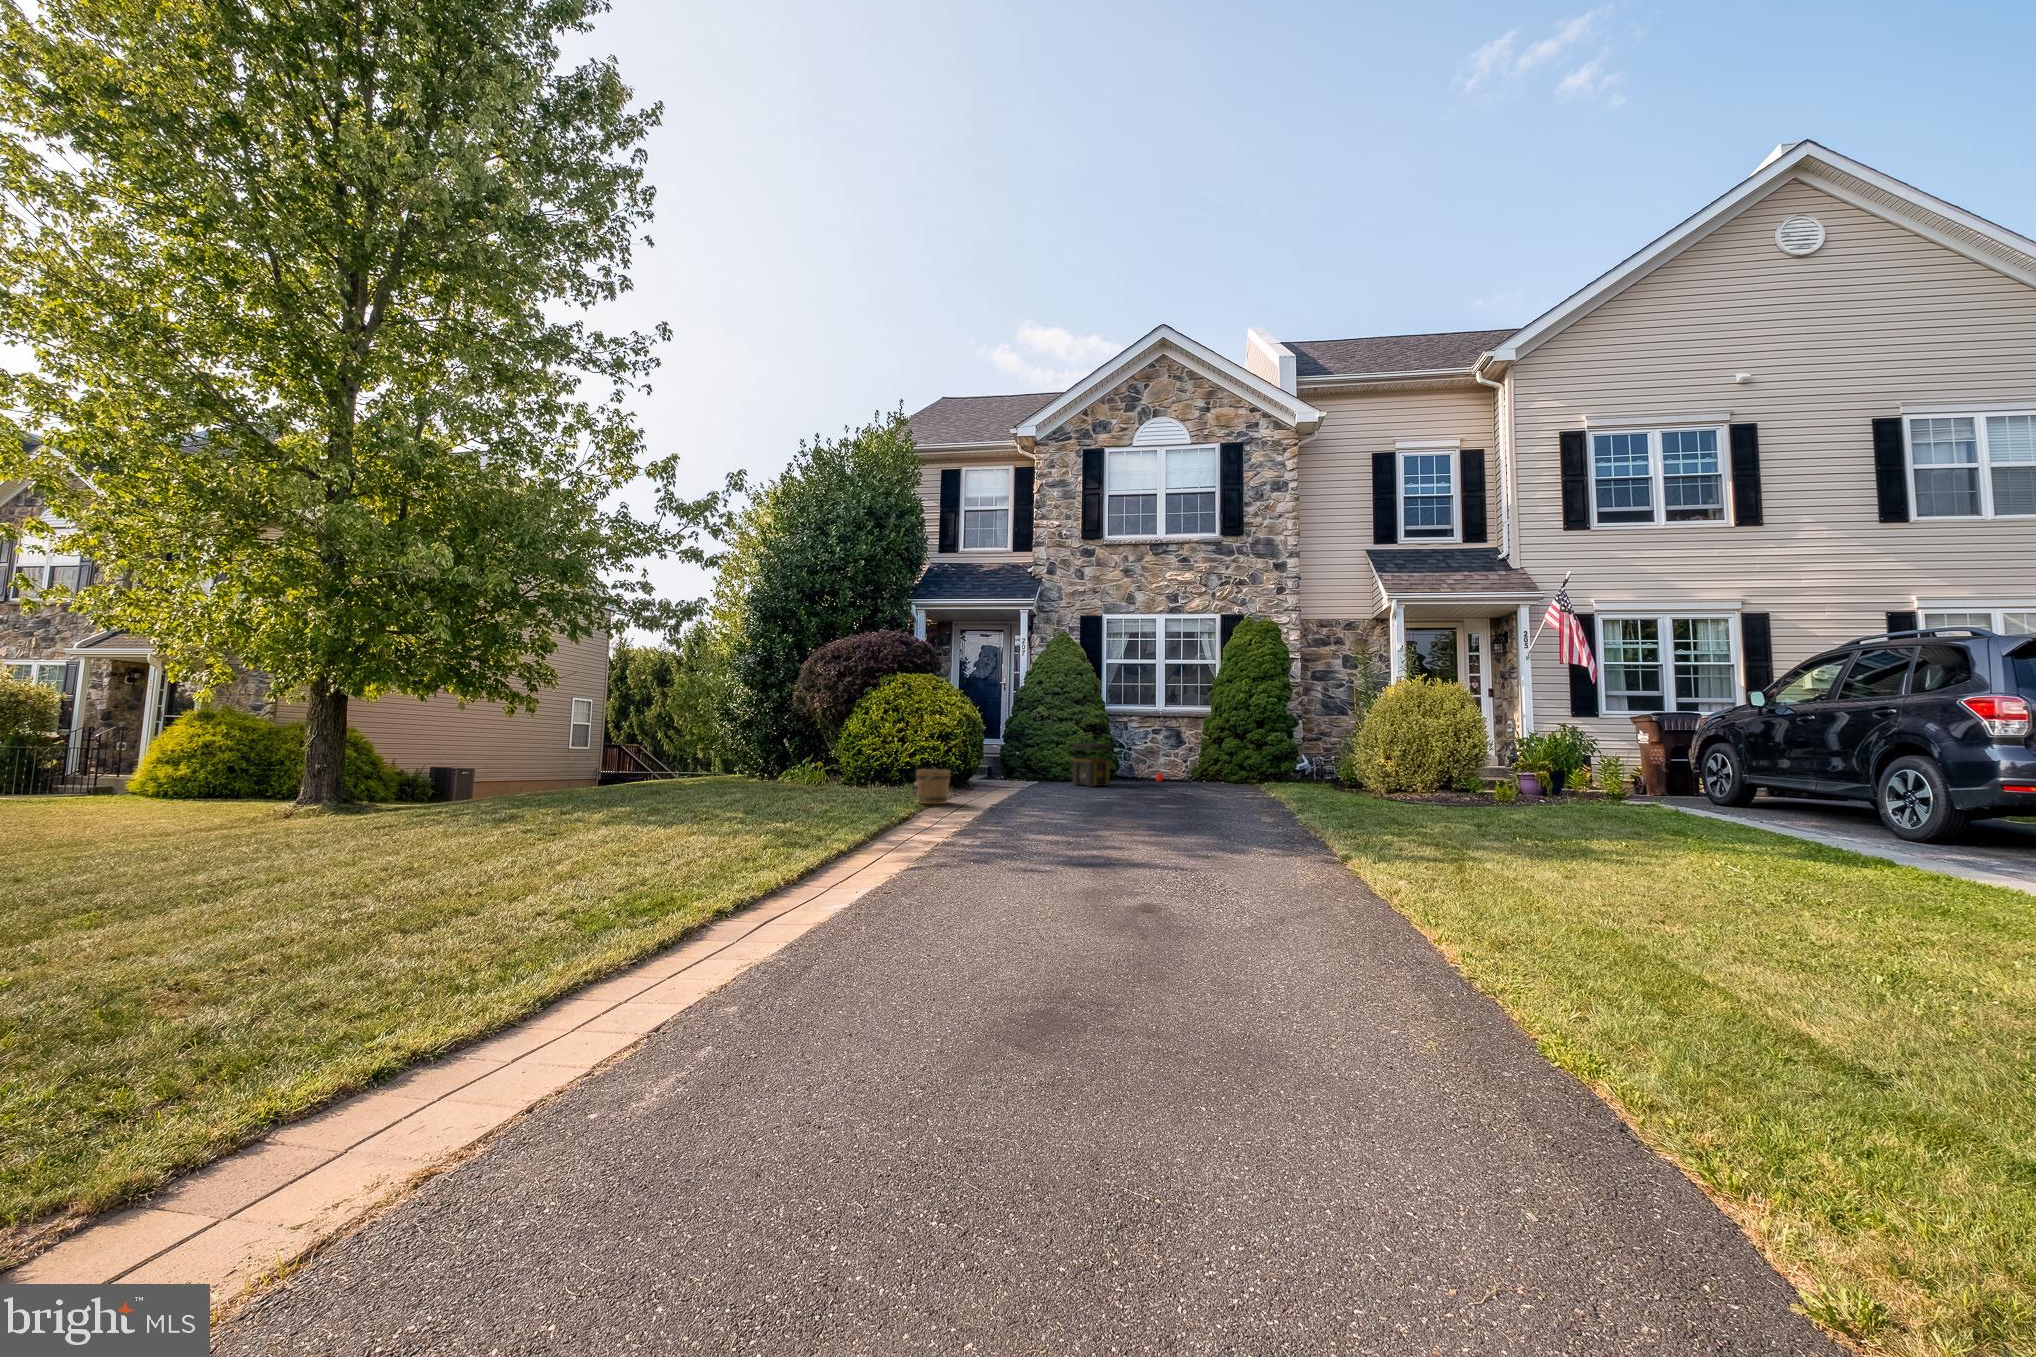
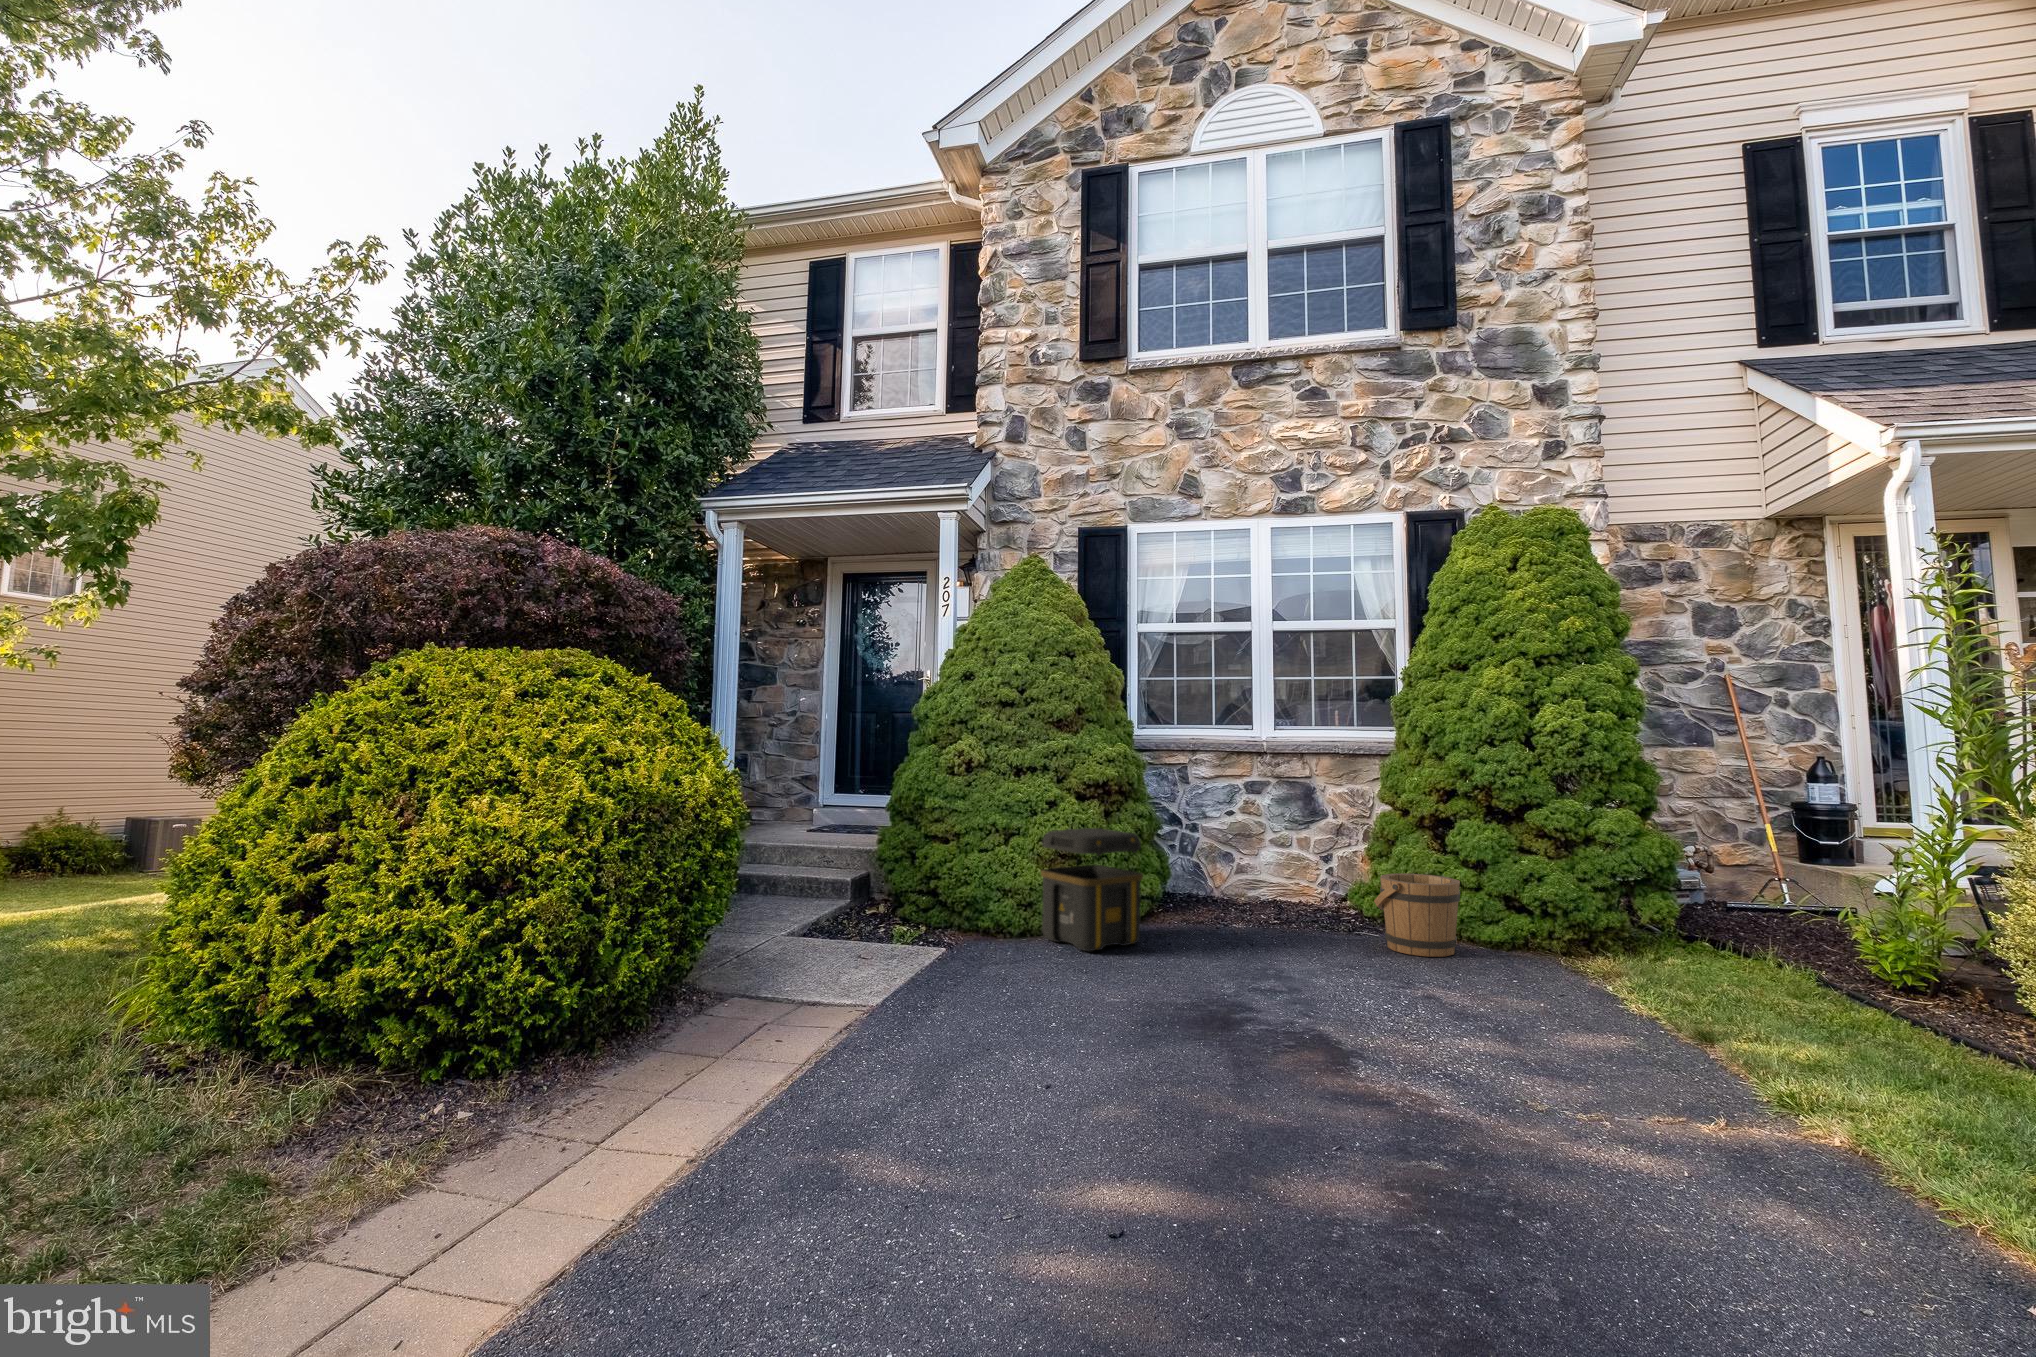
potted plant: present [1150,750,1176,781] -> none [1222,832,1319,910]
bucket: present [915,769,950,804] -> present [1374,873,1460,957]

